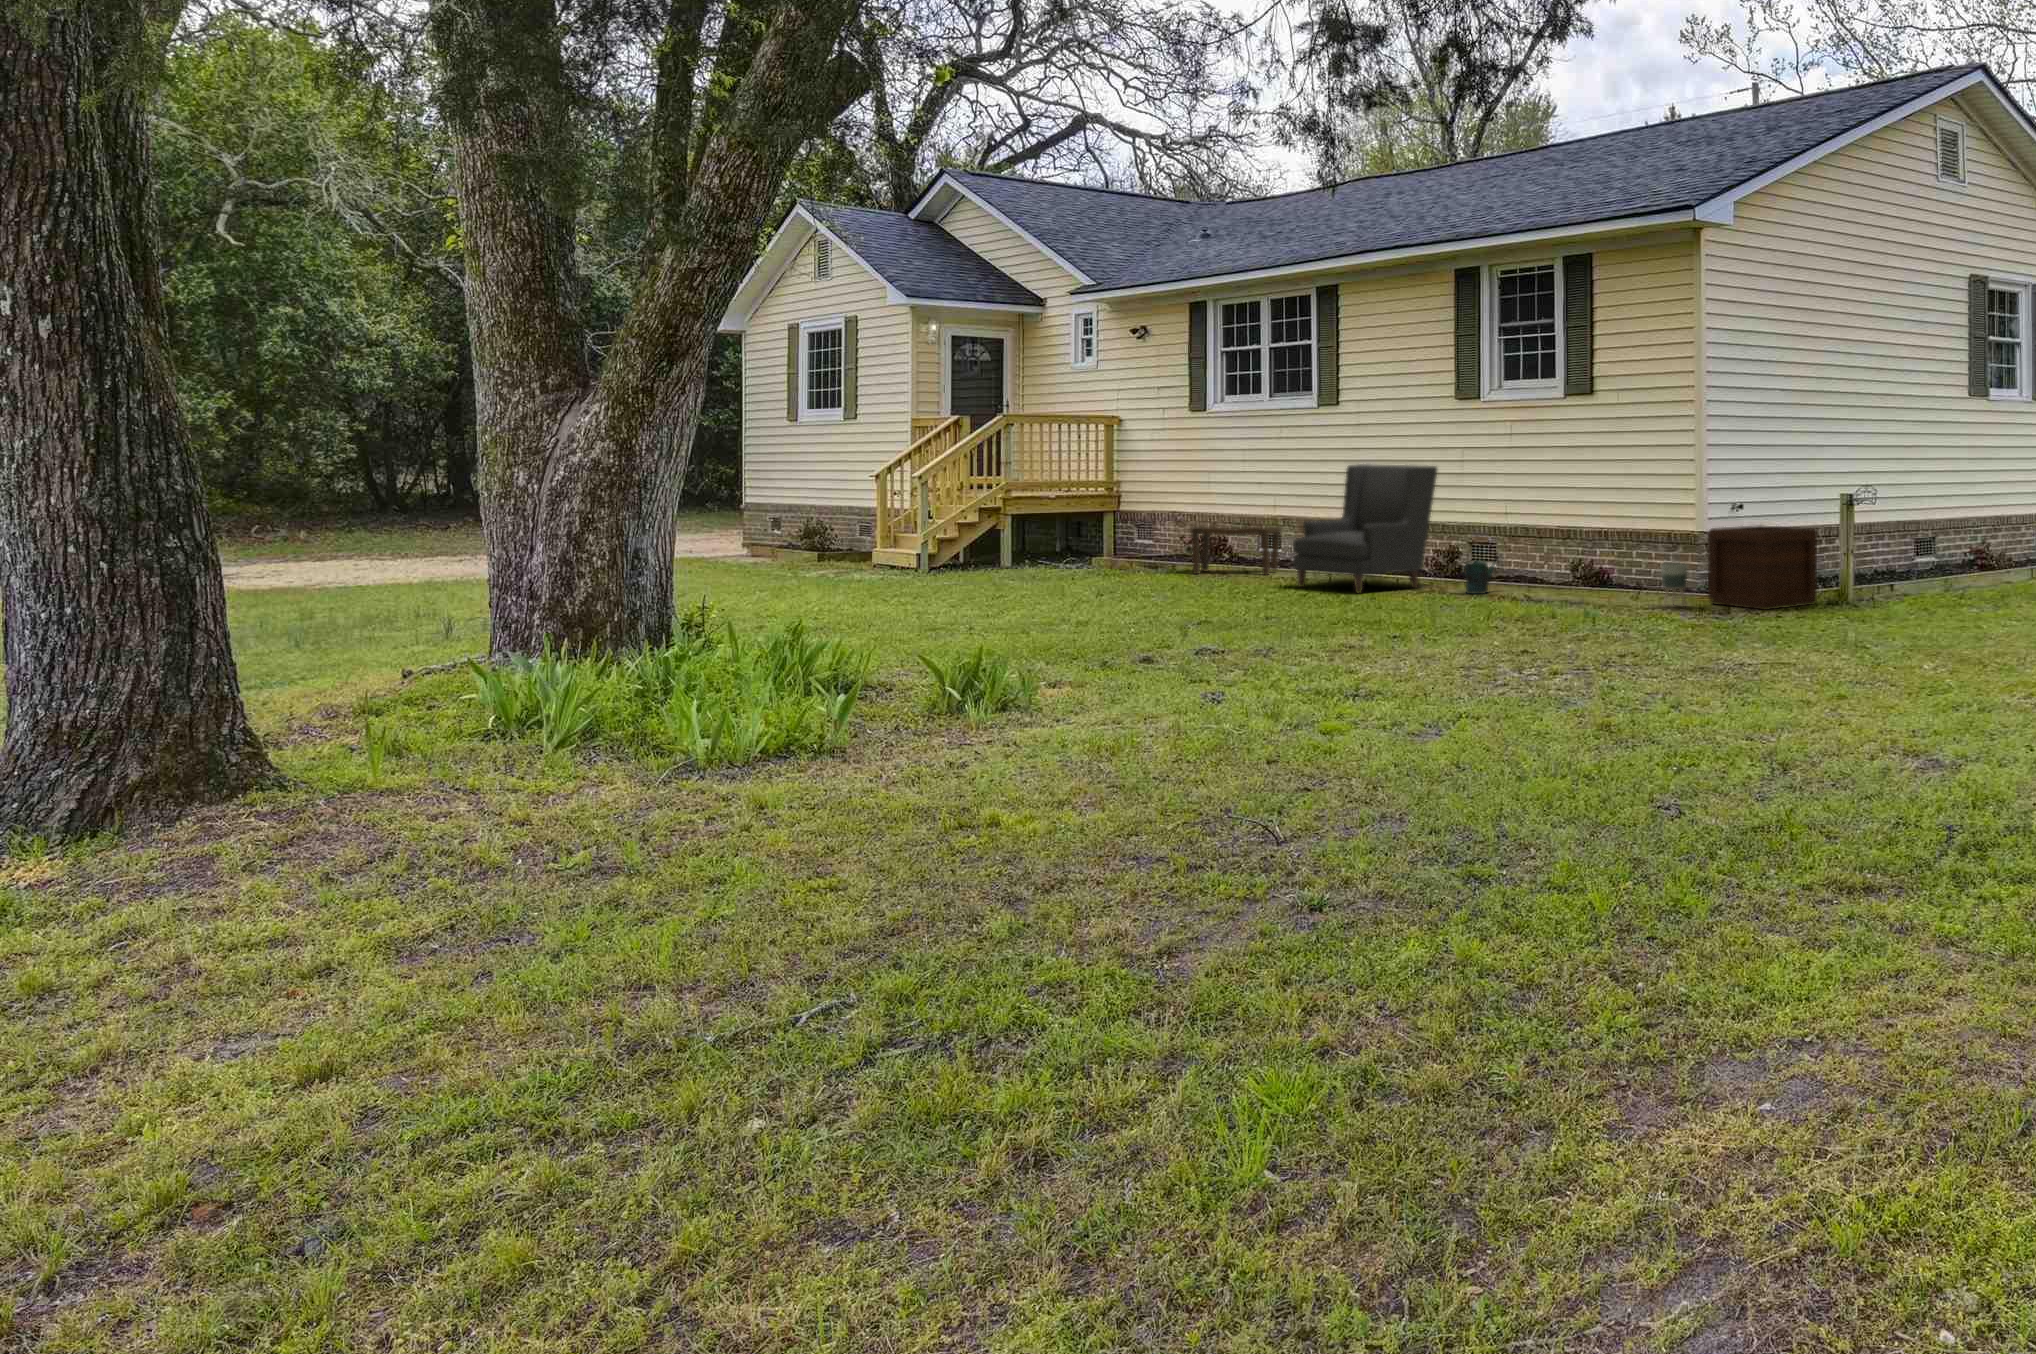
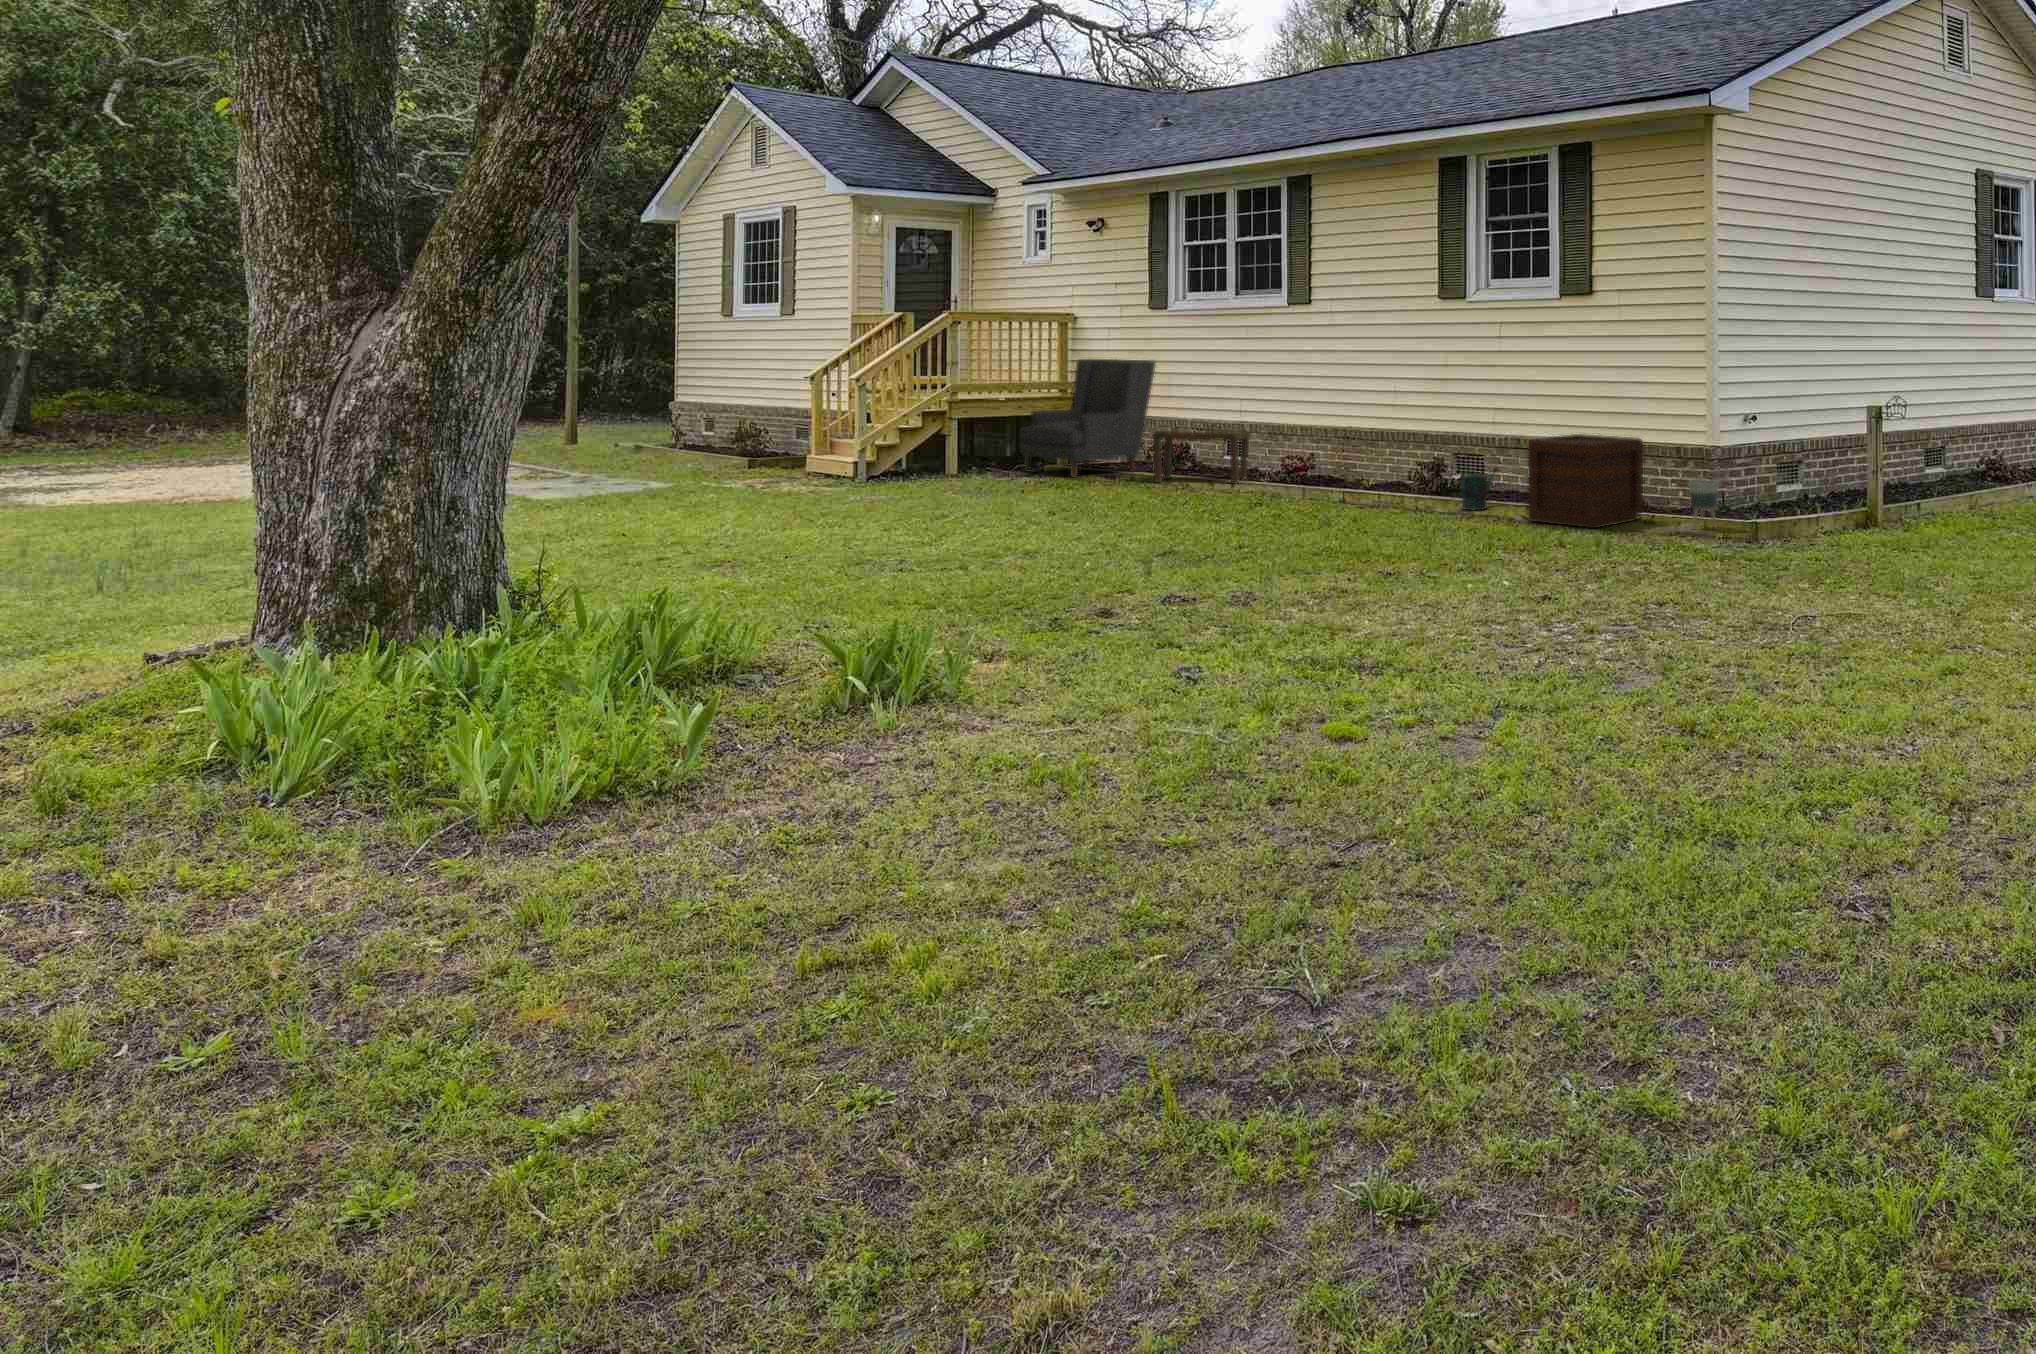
chair: present [1293,464,1437,593] -> present [1020,359,1156,477]
wooden crate: present [1708,526,1817,610] -> present [1528,434,1643,528]

